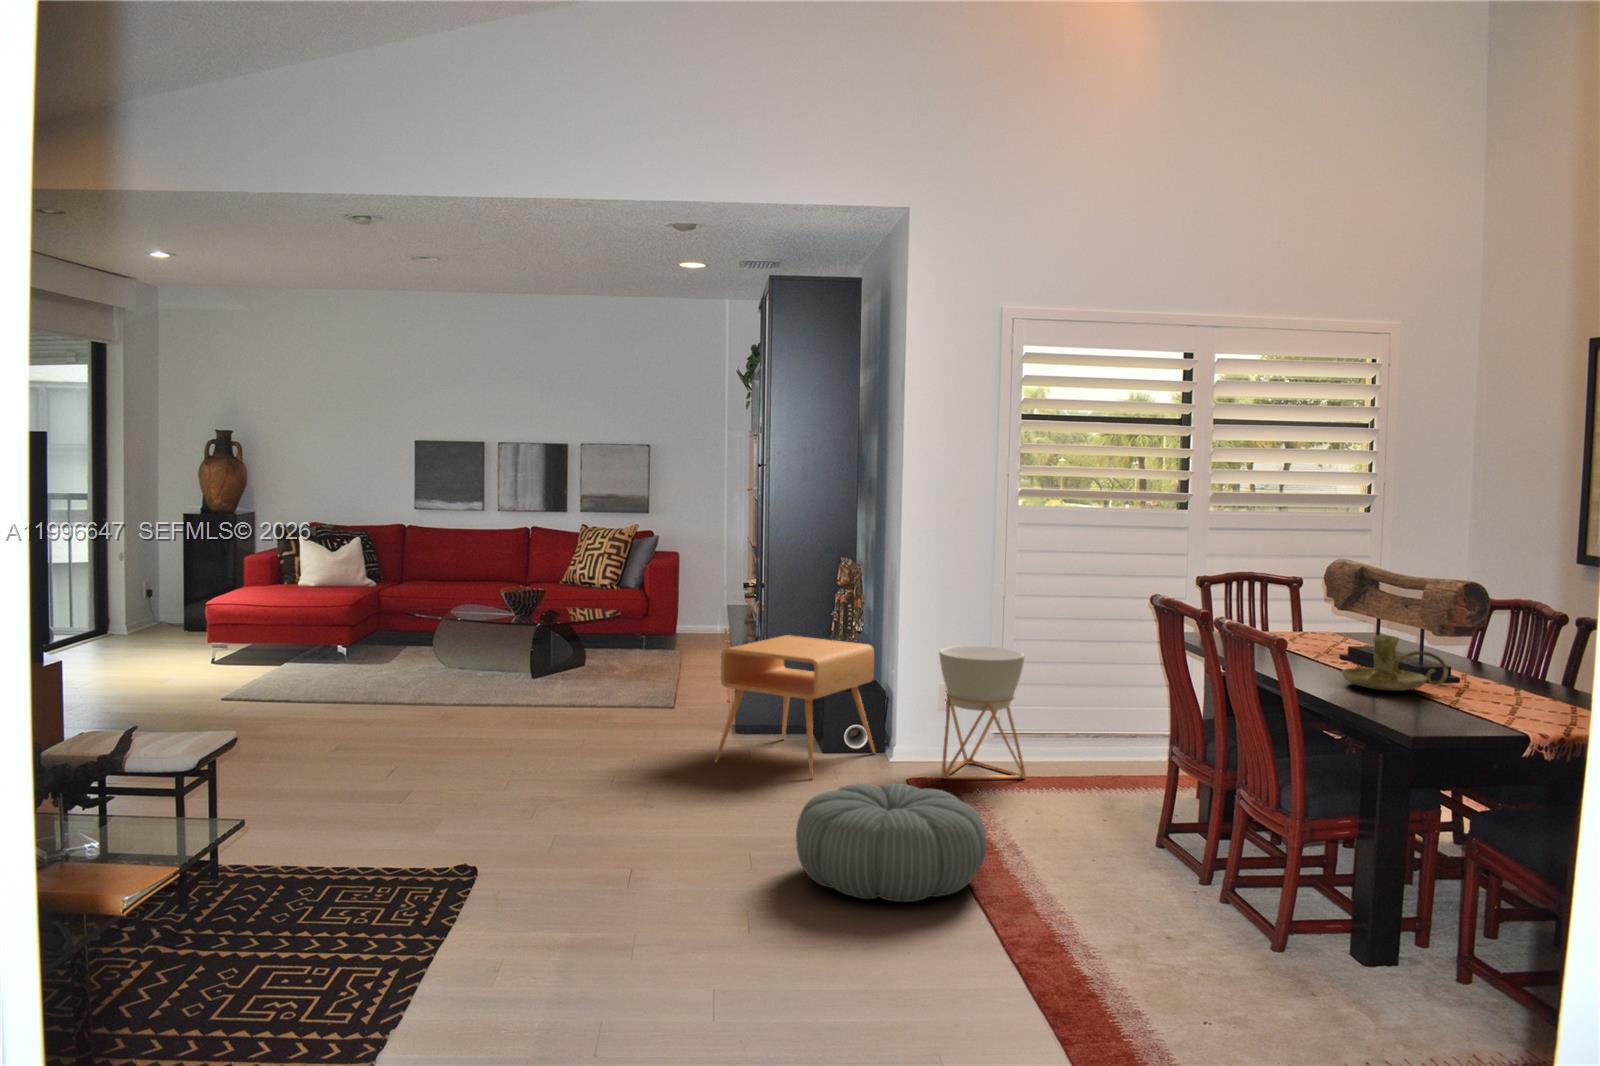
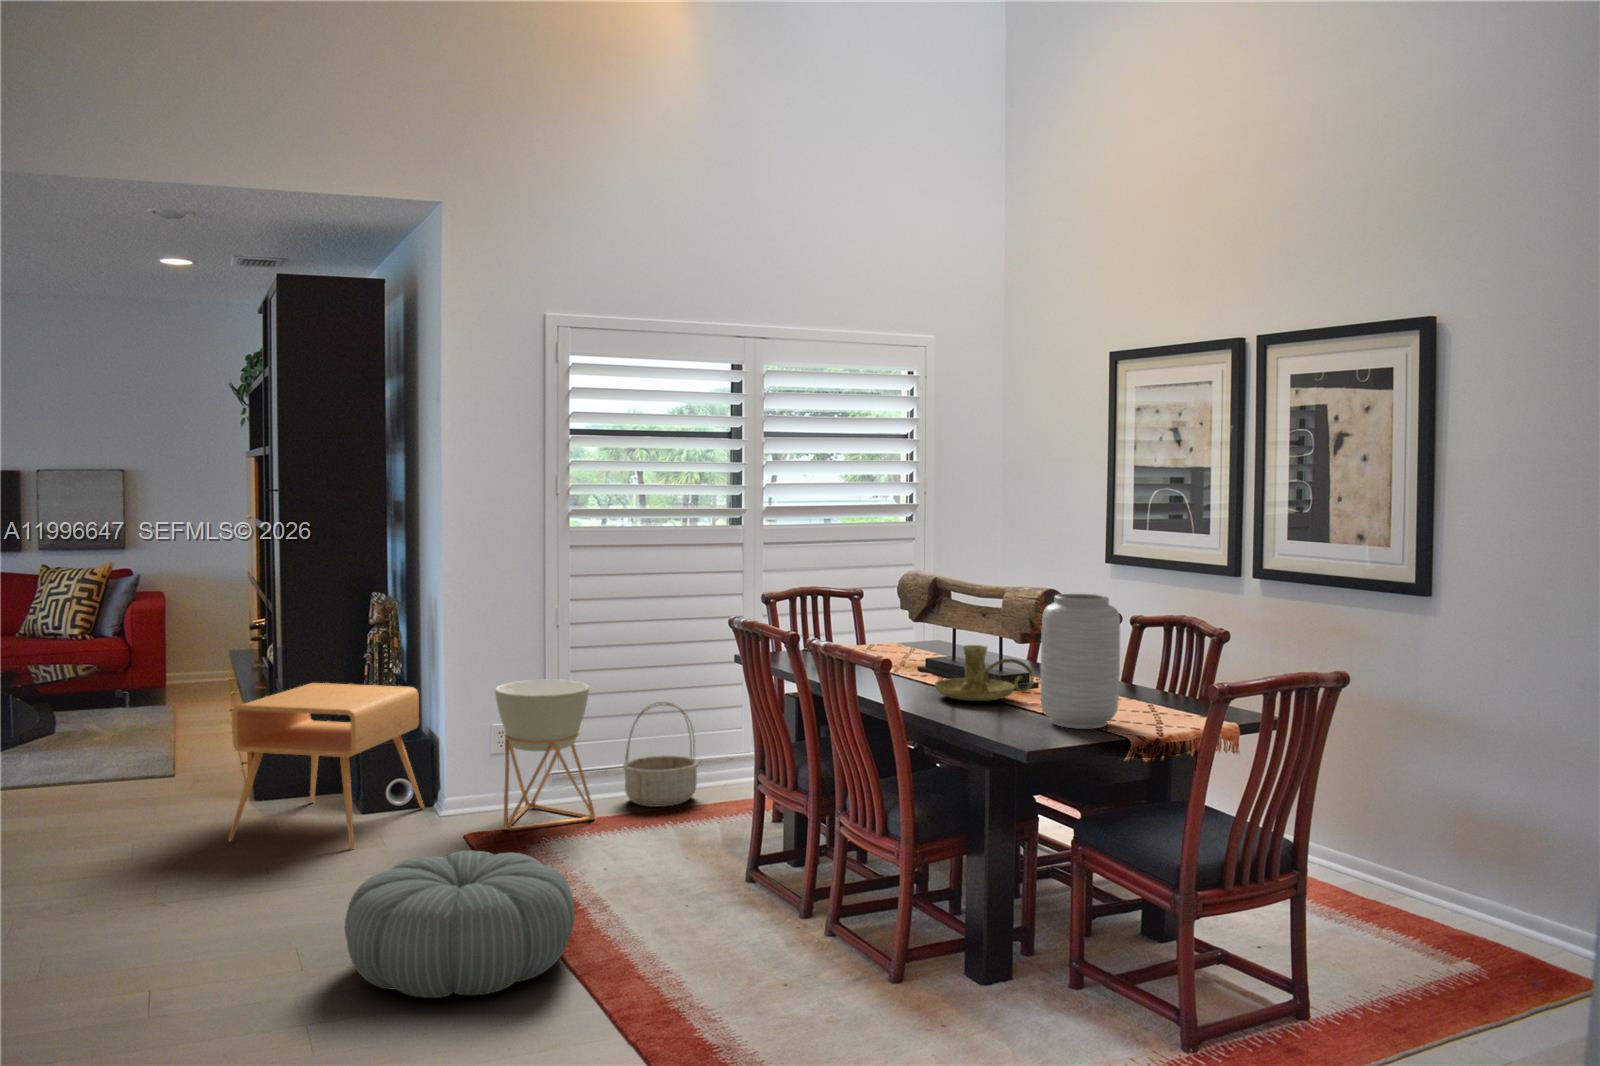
vase: none [1443,589,1532,724] -> present [1041,594,1120,729]
basket: none [1055,675,1129,775] -> present [623,702,699,807]

